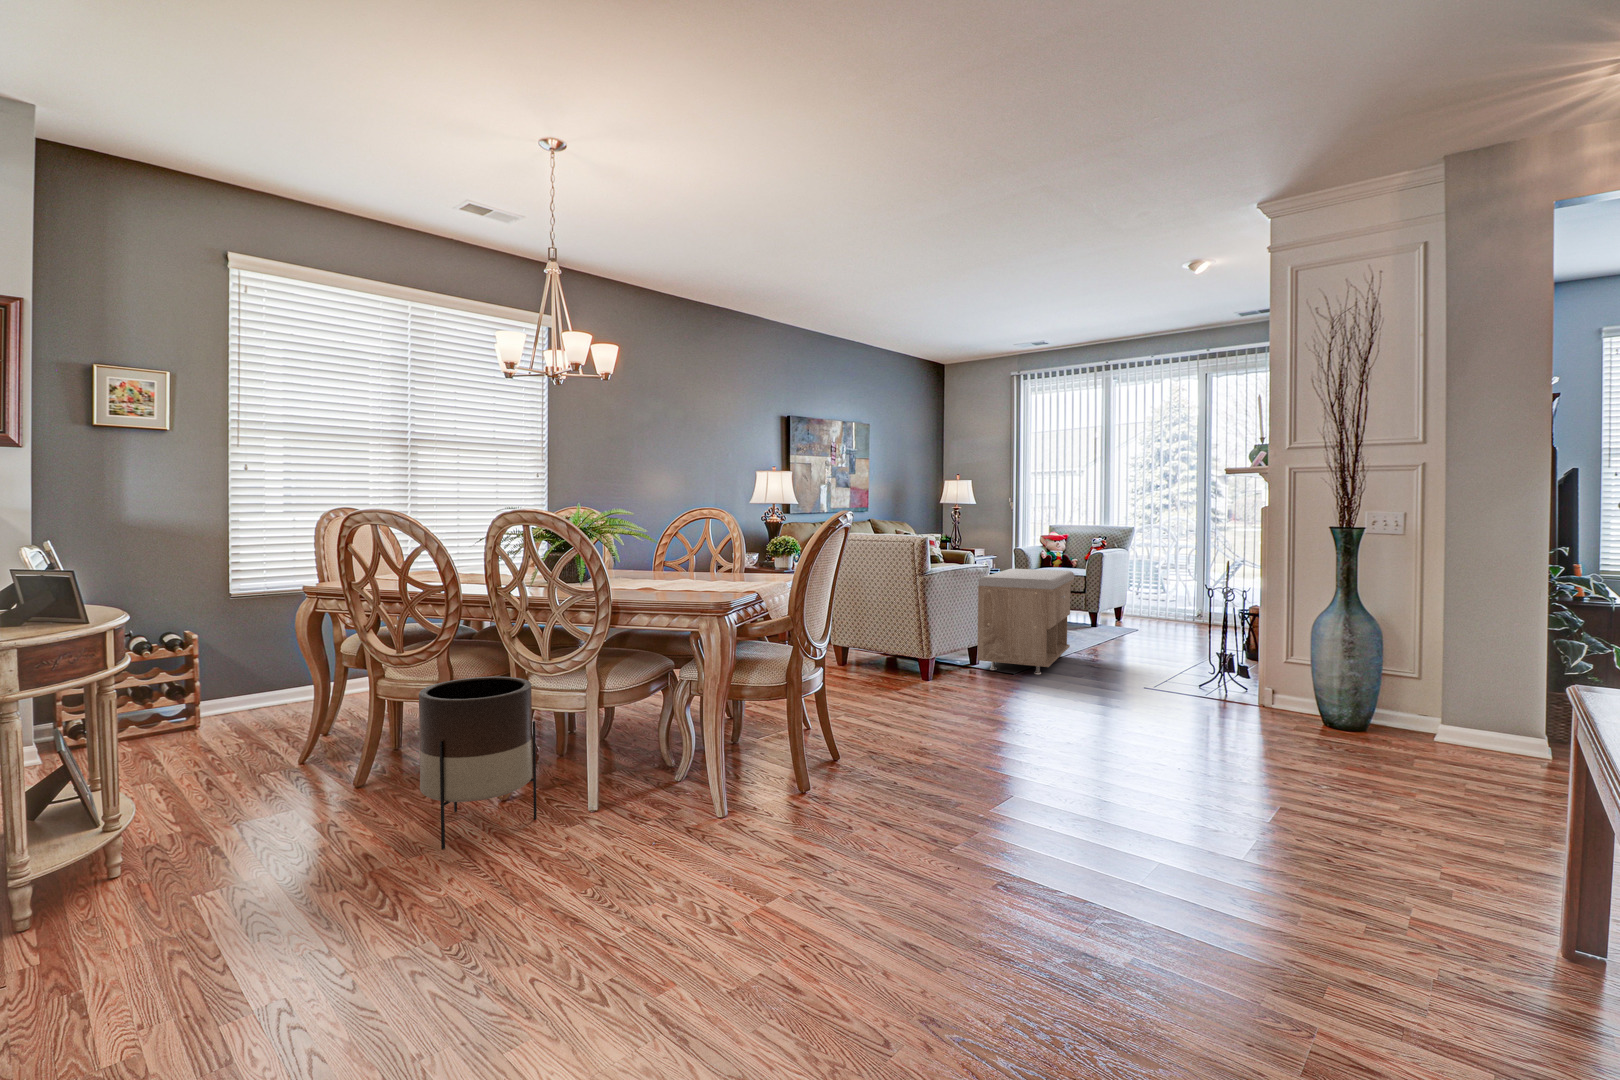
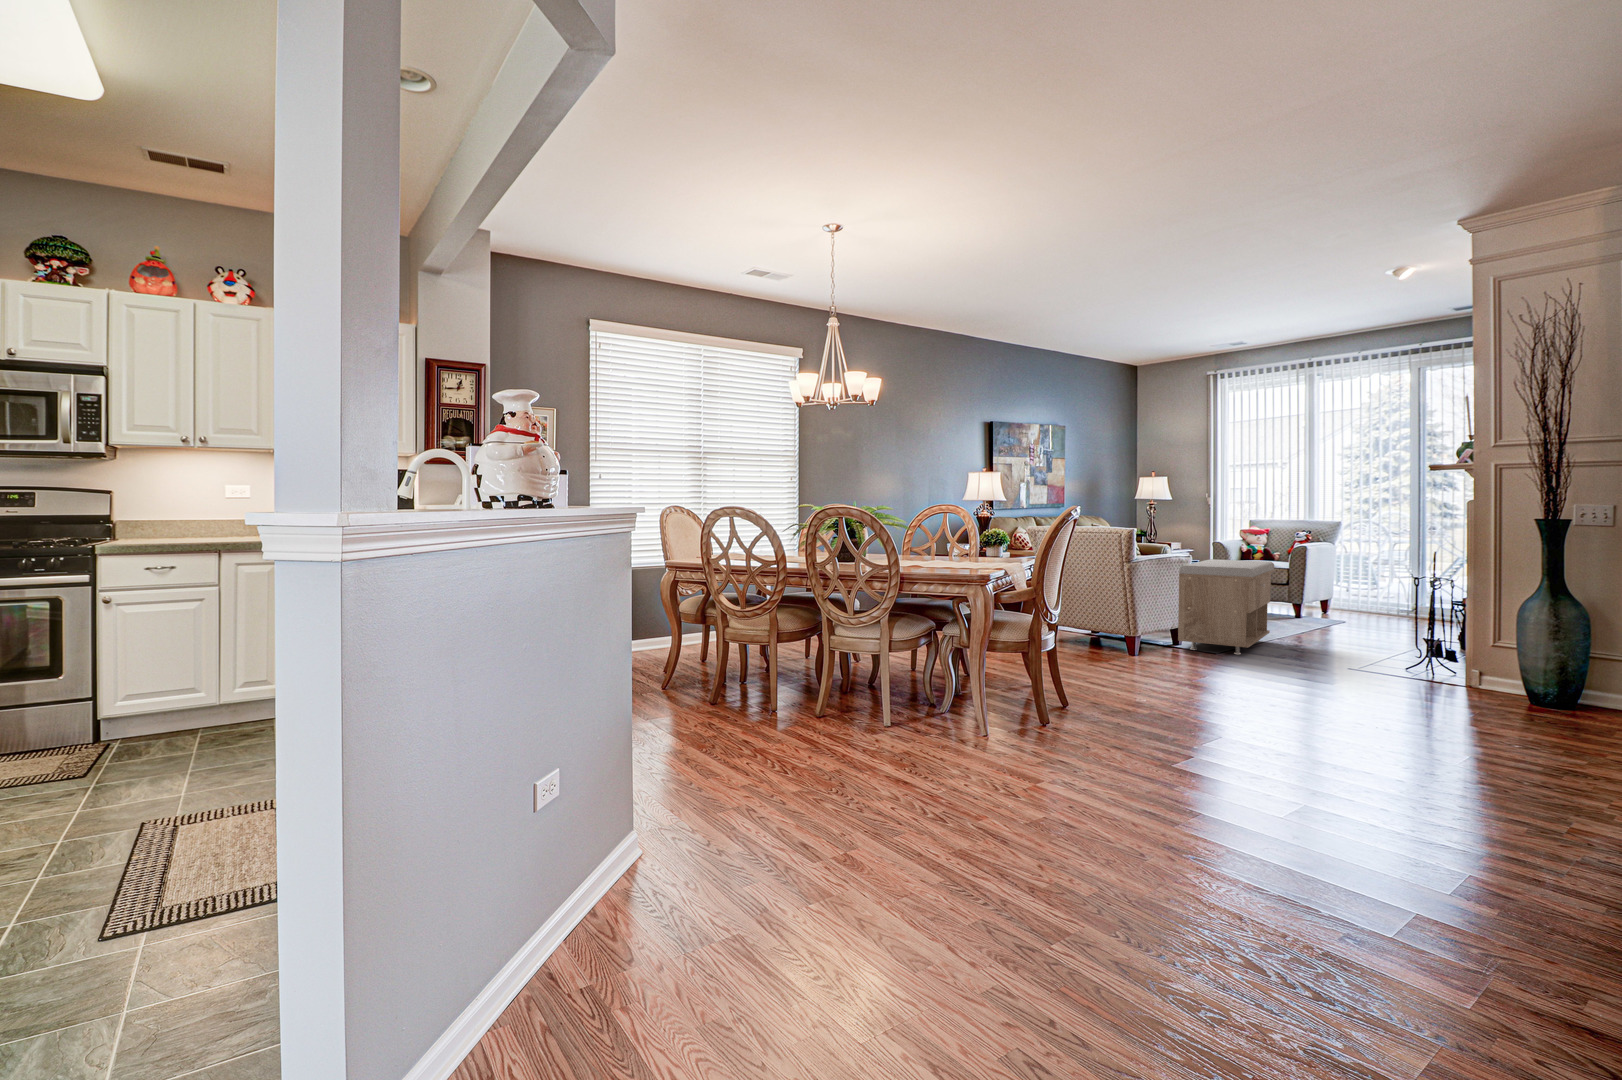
planter: present [419,677,537,849] -> none [775,627,849,740]

